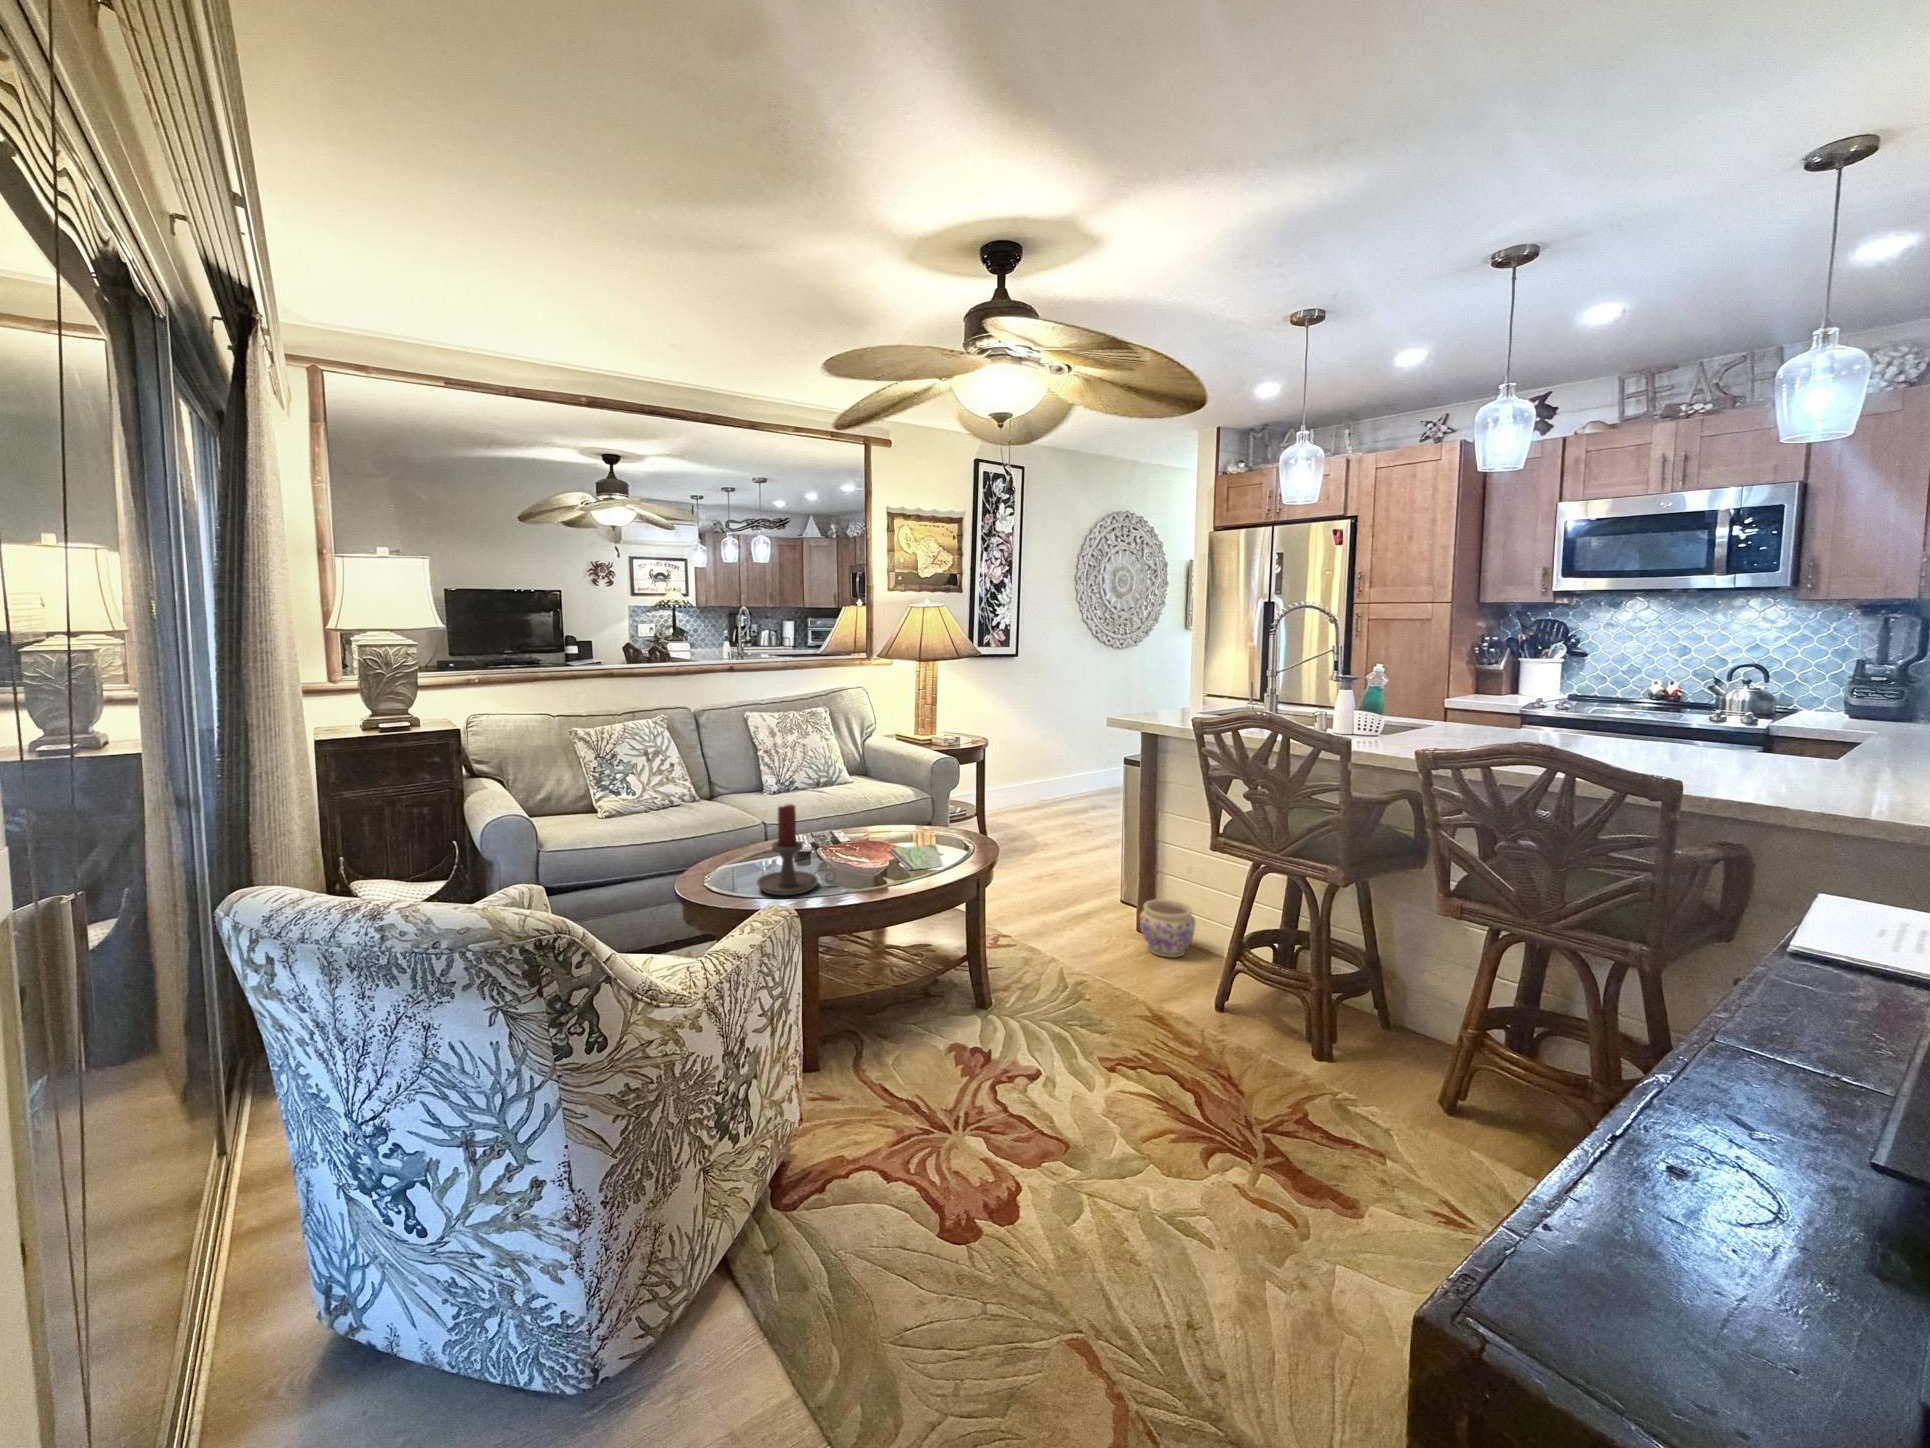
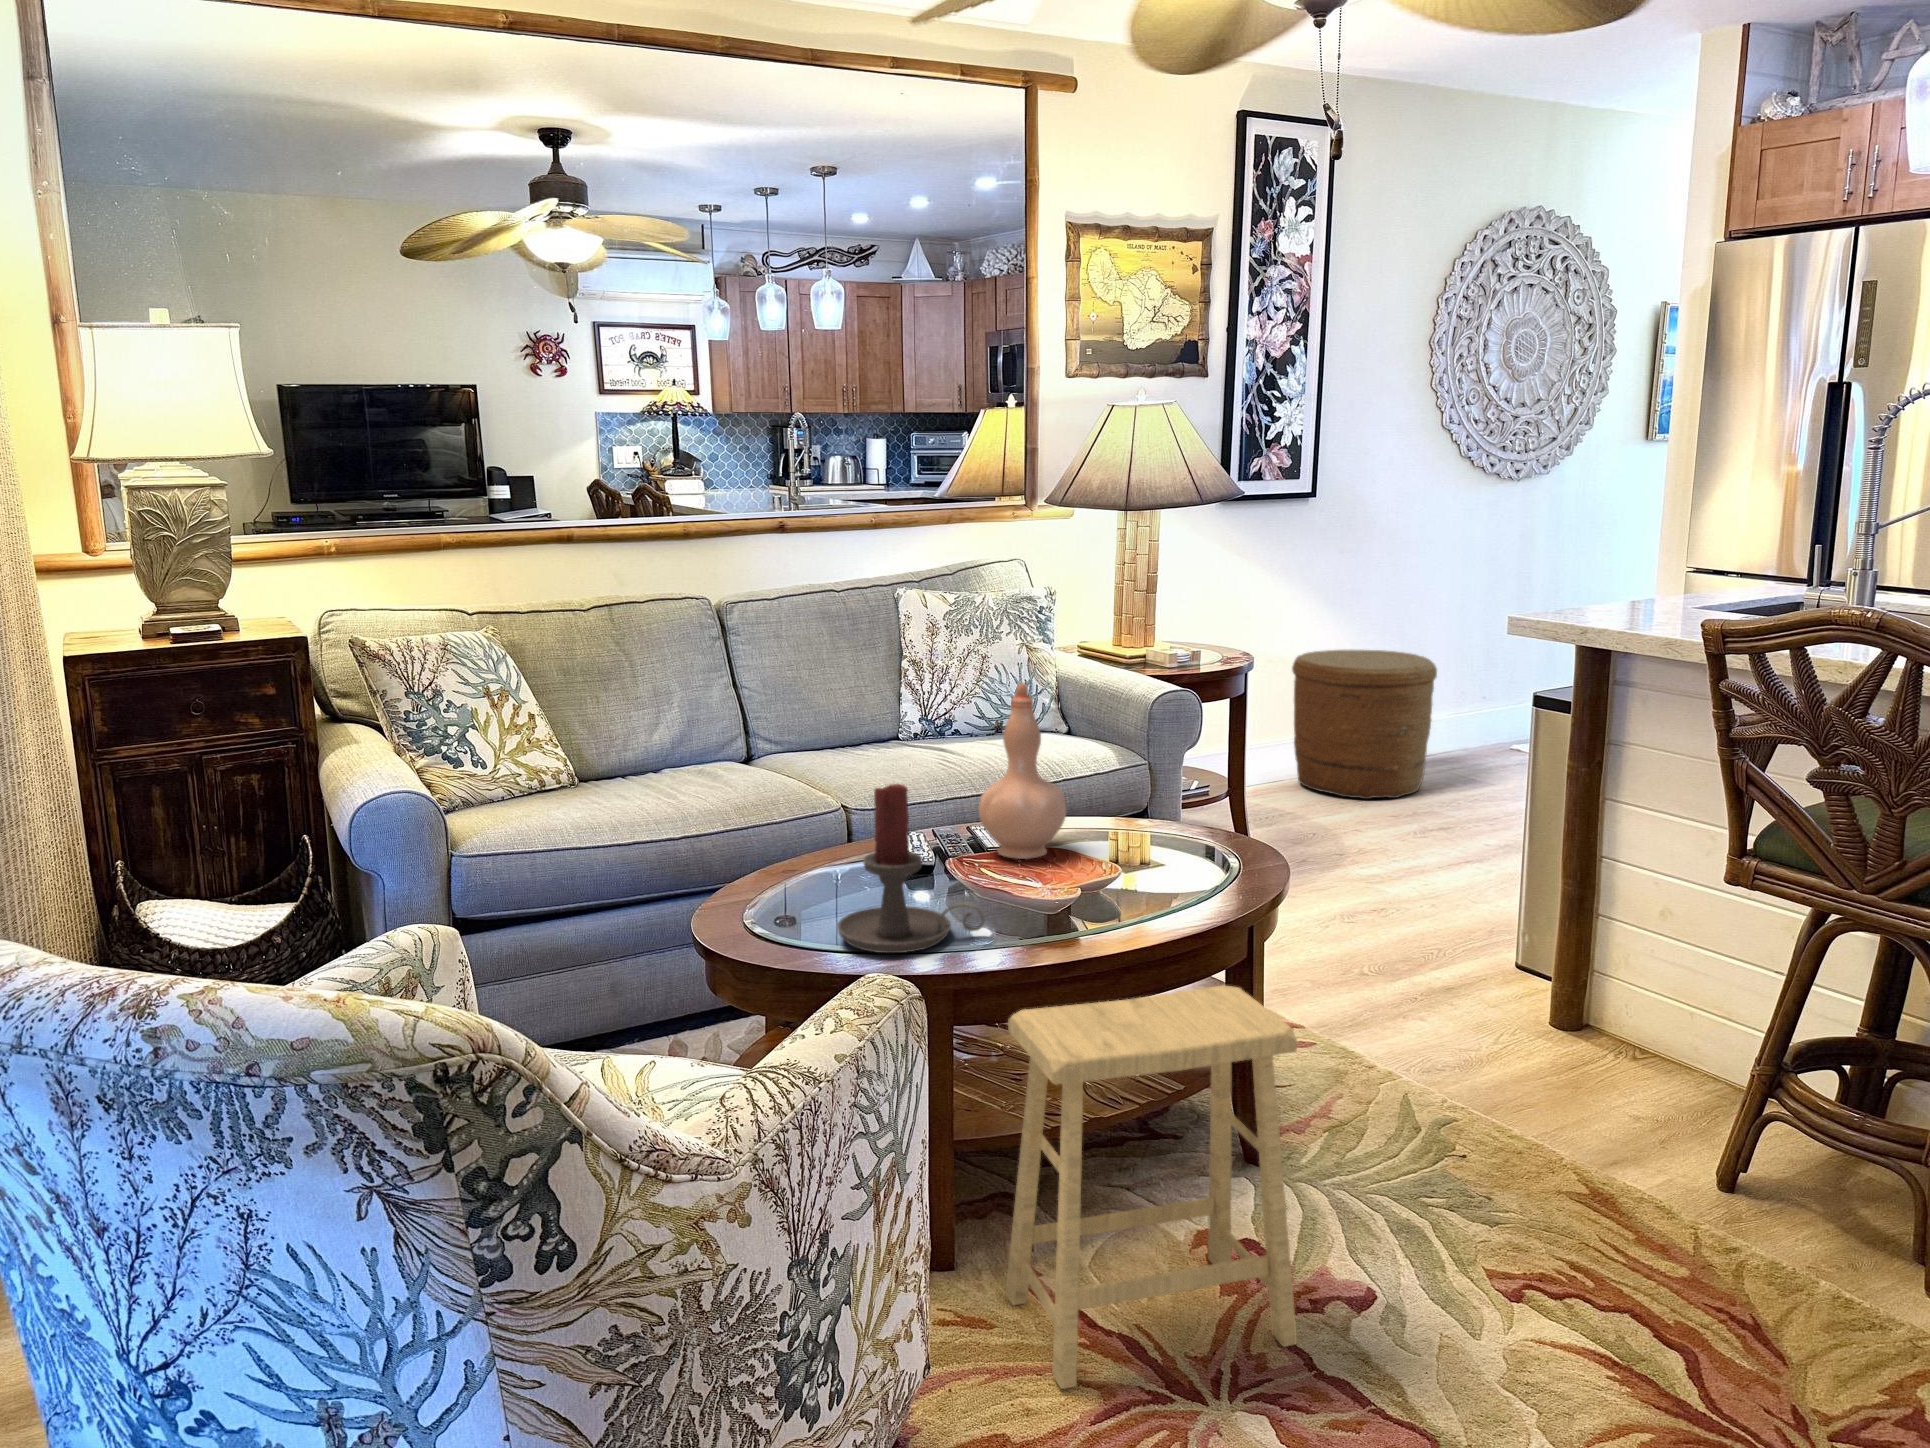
woven basket: none [1008,737,1083,817] -> present [1292,650,1437,799]
vase: none [836,751,882,846] -> present [979,683,1066,859]
book: present [889,845,943,870] -> none [1077,860,1221,909]
planter: present [1140,899,1196,958] -> none [1562,969,1676,1081]
footstool: none [846,908,1000,1129] -> present [1005,985,1297,1389]

